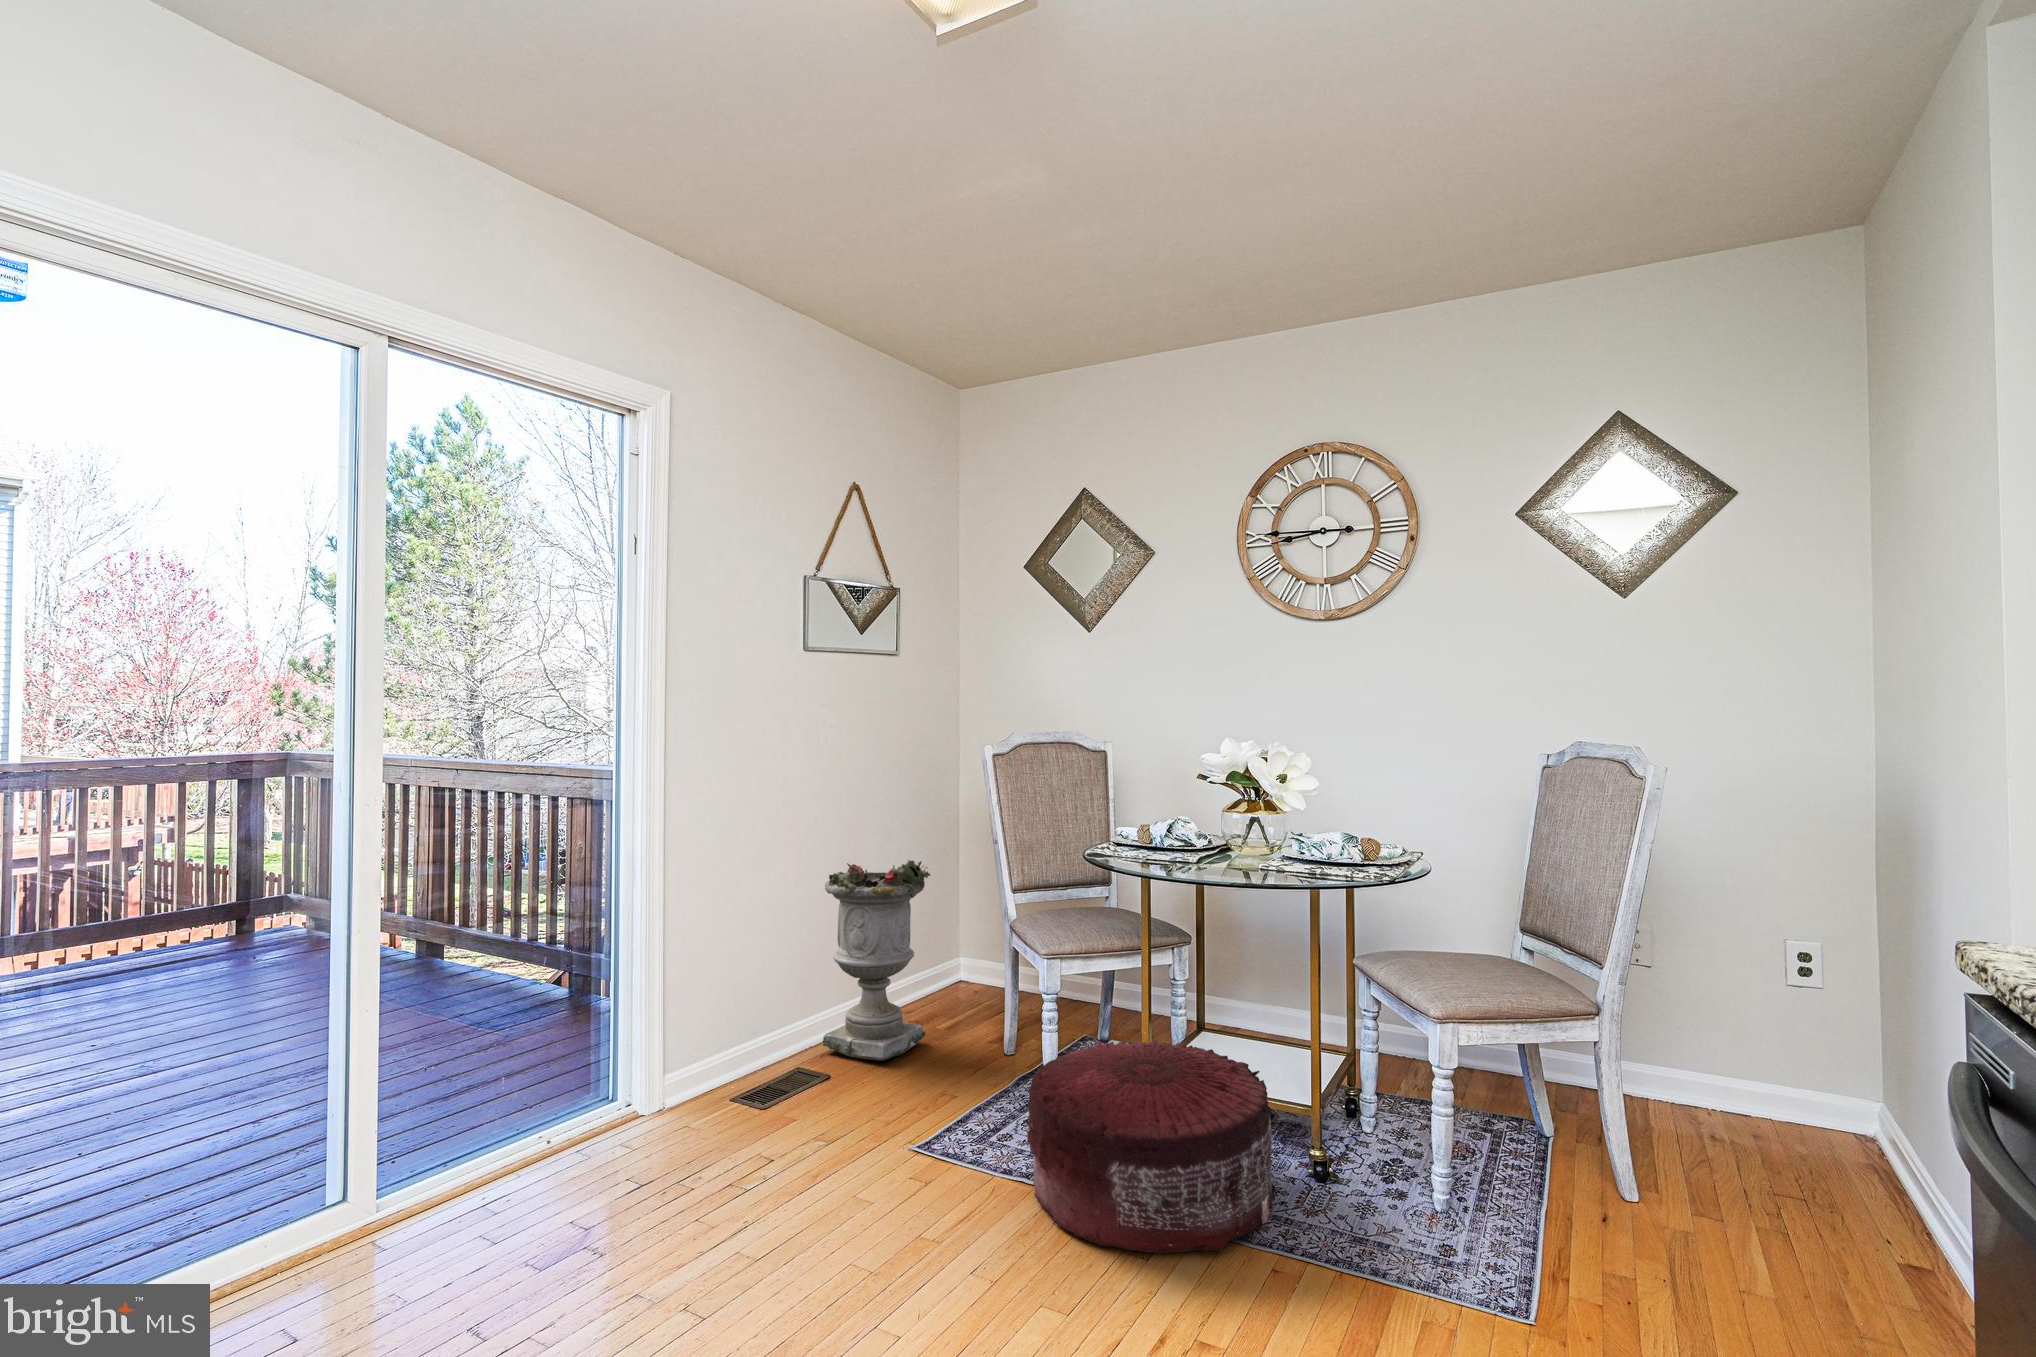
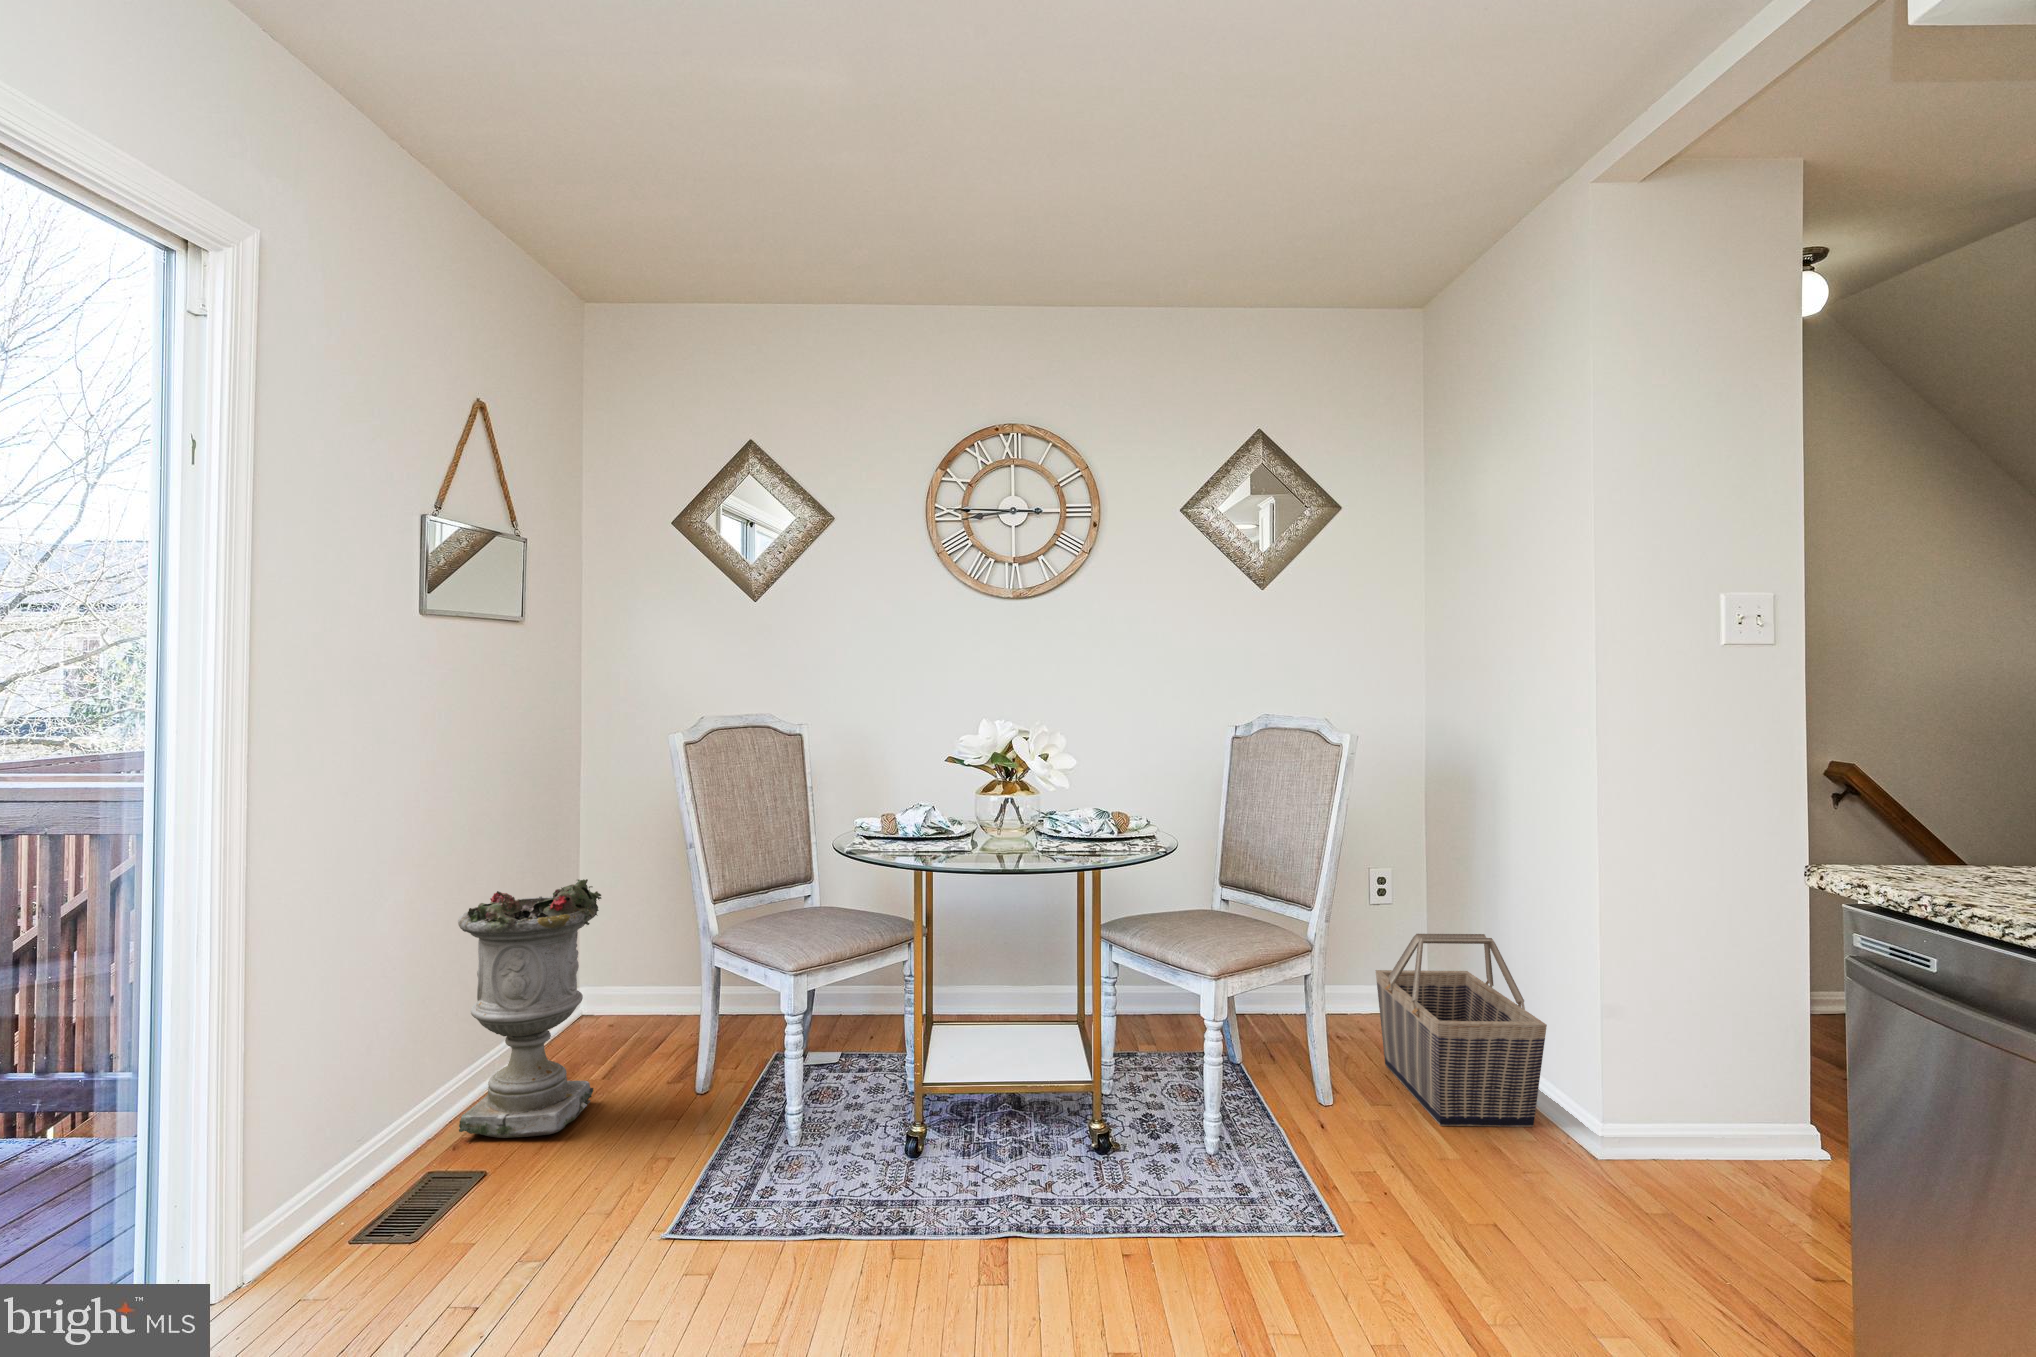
basket: none [1729,1012,1930,1283] -> present [1376,934,1547,1127]
pouf: present [1027,1040,1276,1253] -> none [831,1040,1092,1279]

